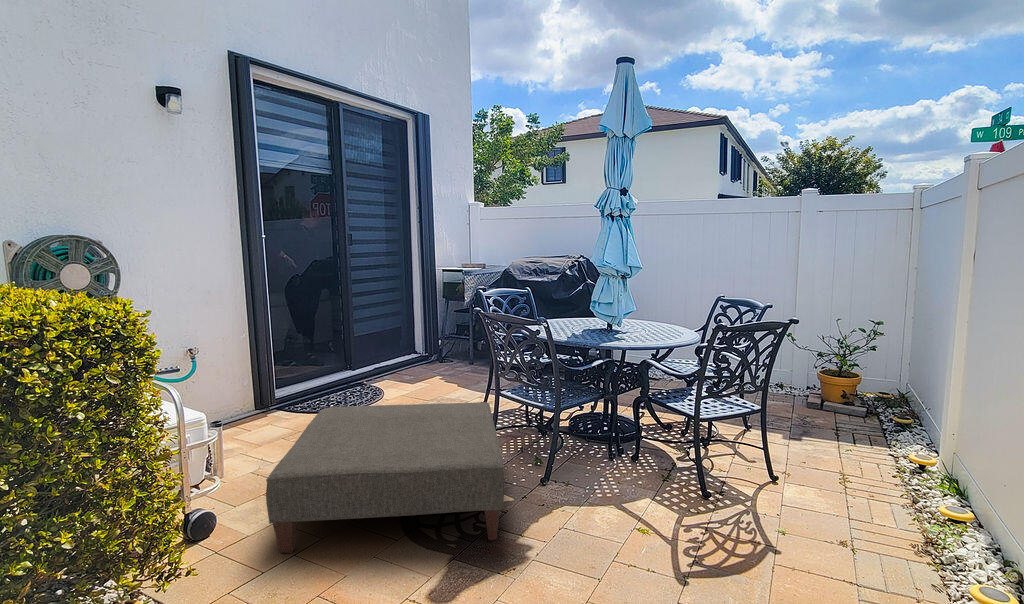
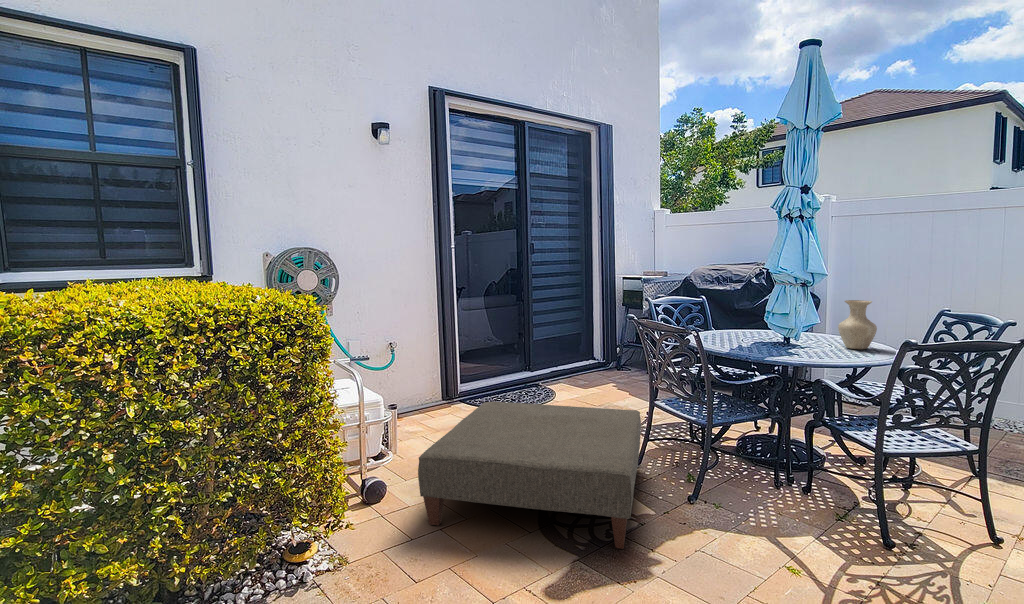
vase: none [650,290,679,332] -> present [838,300,877,349]

